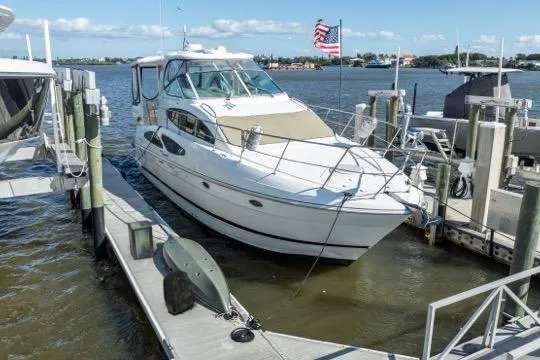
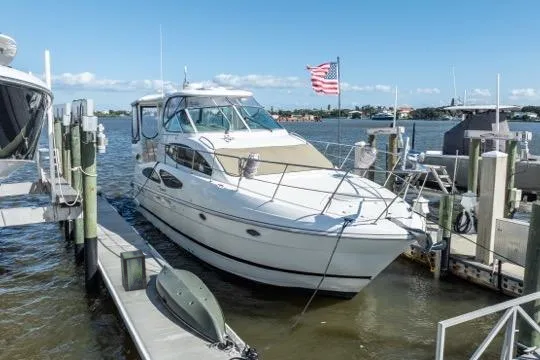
backpack: present [163,270,195,314] -> none [153,297,187,347]

